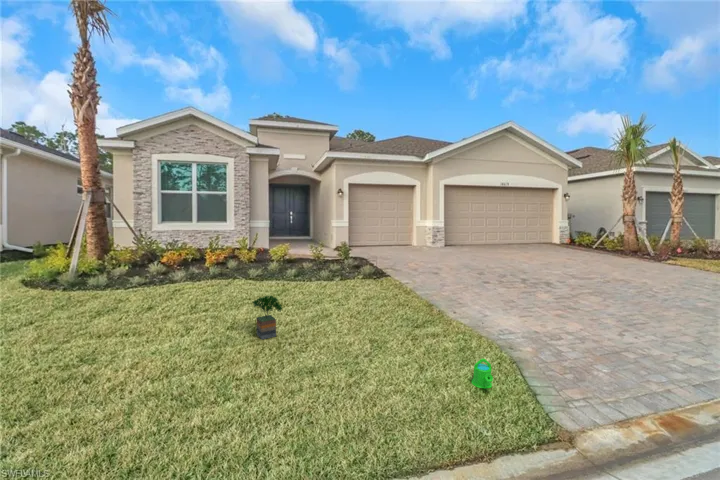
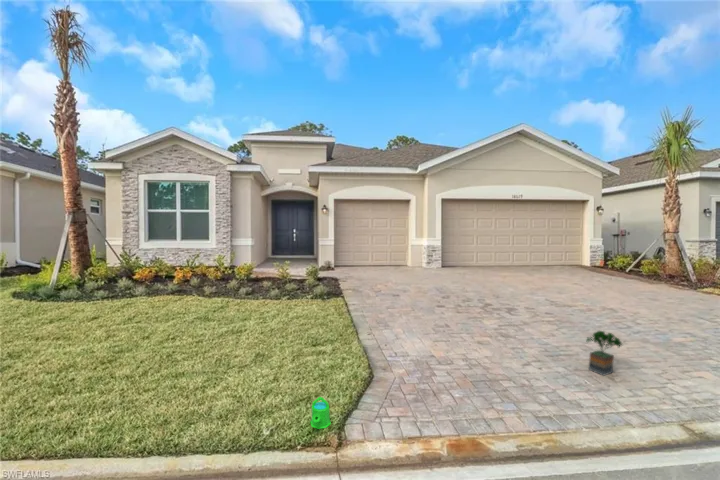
potted tree: present [253,296,282,339] -> present [587,331,622,376]

